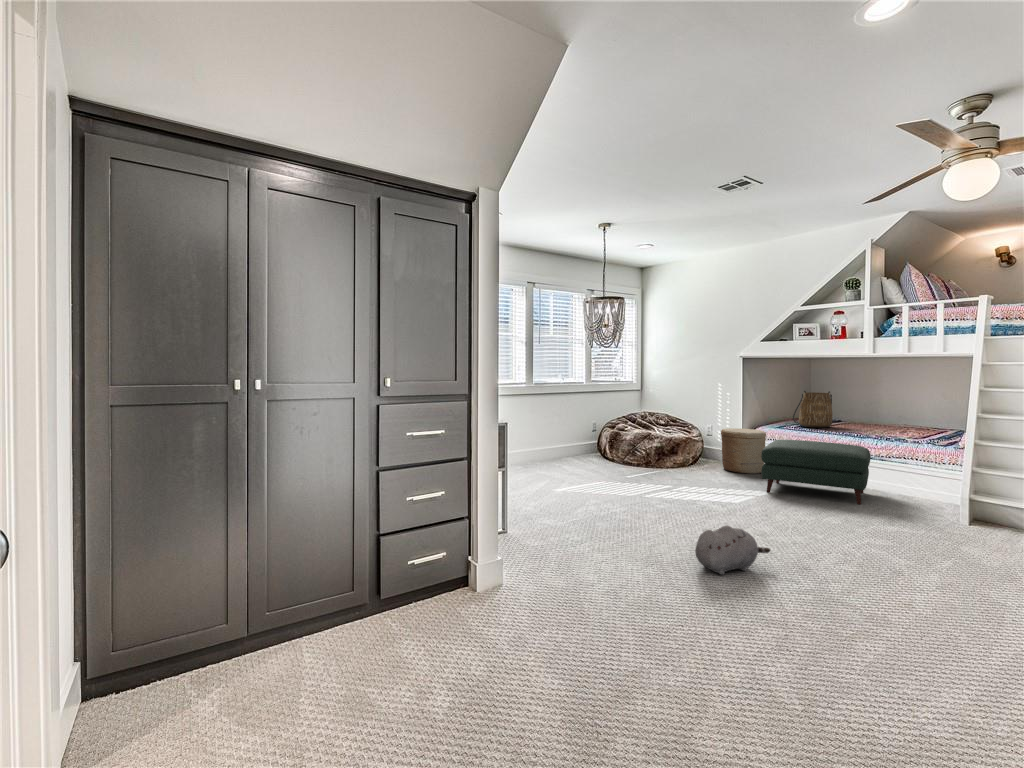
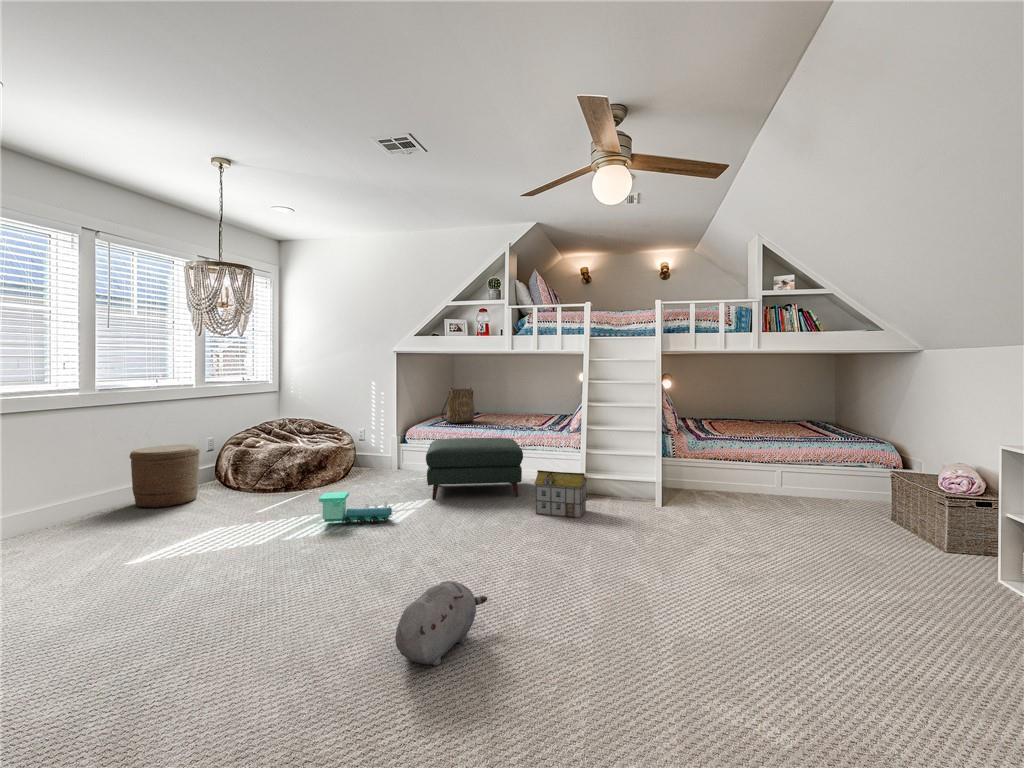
woven basket: present [721,428,766,474] -> present [129,445,200,508]
toy train: none [665,469,724,500] -> present [319,492,392,525]
toy house: none [869,478,939,532] -> present [535,470,586,518]

